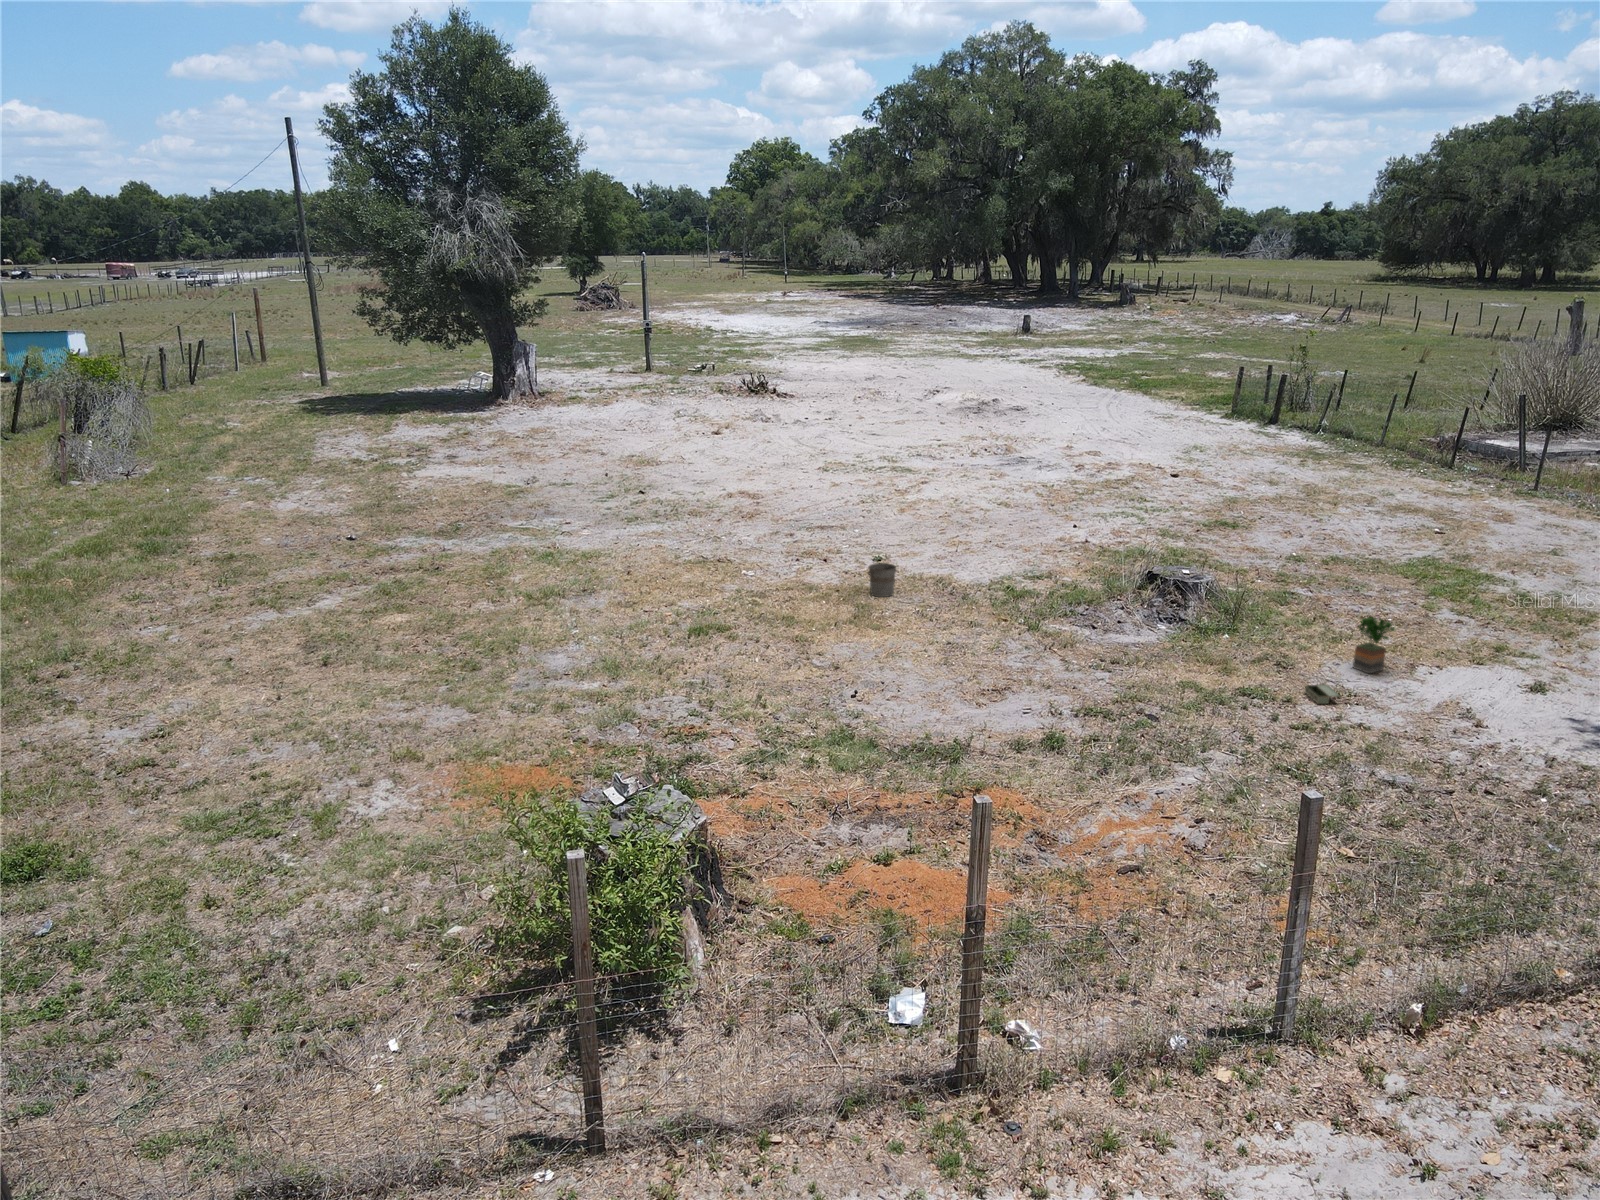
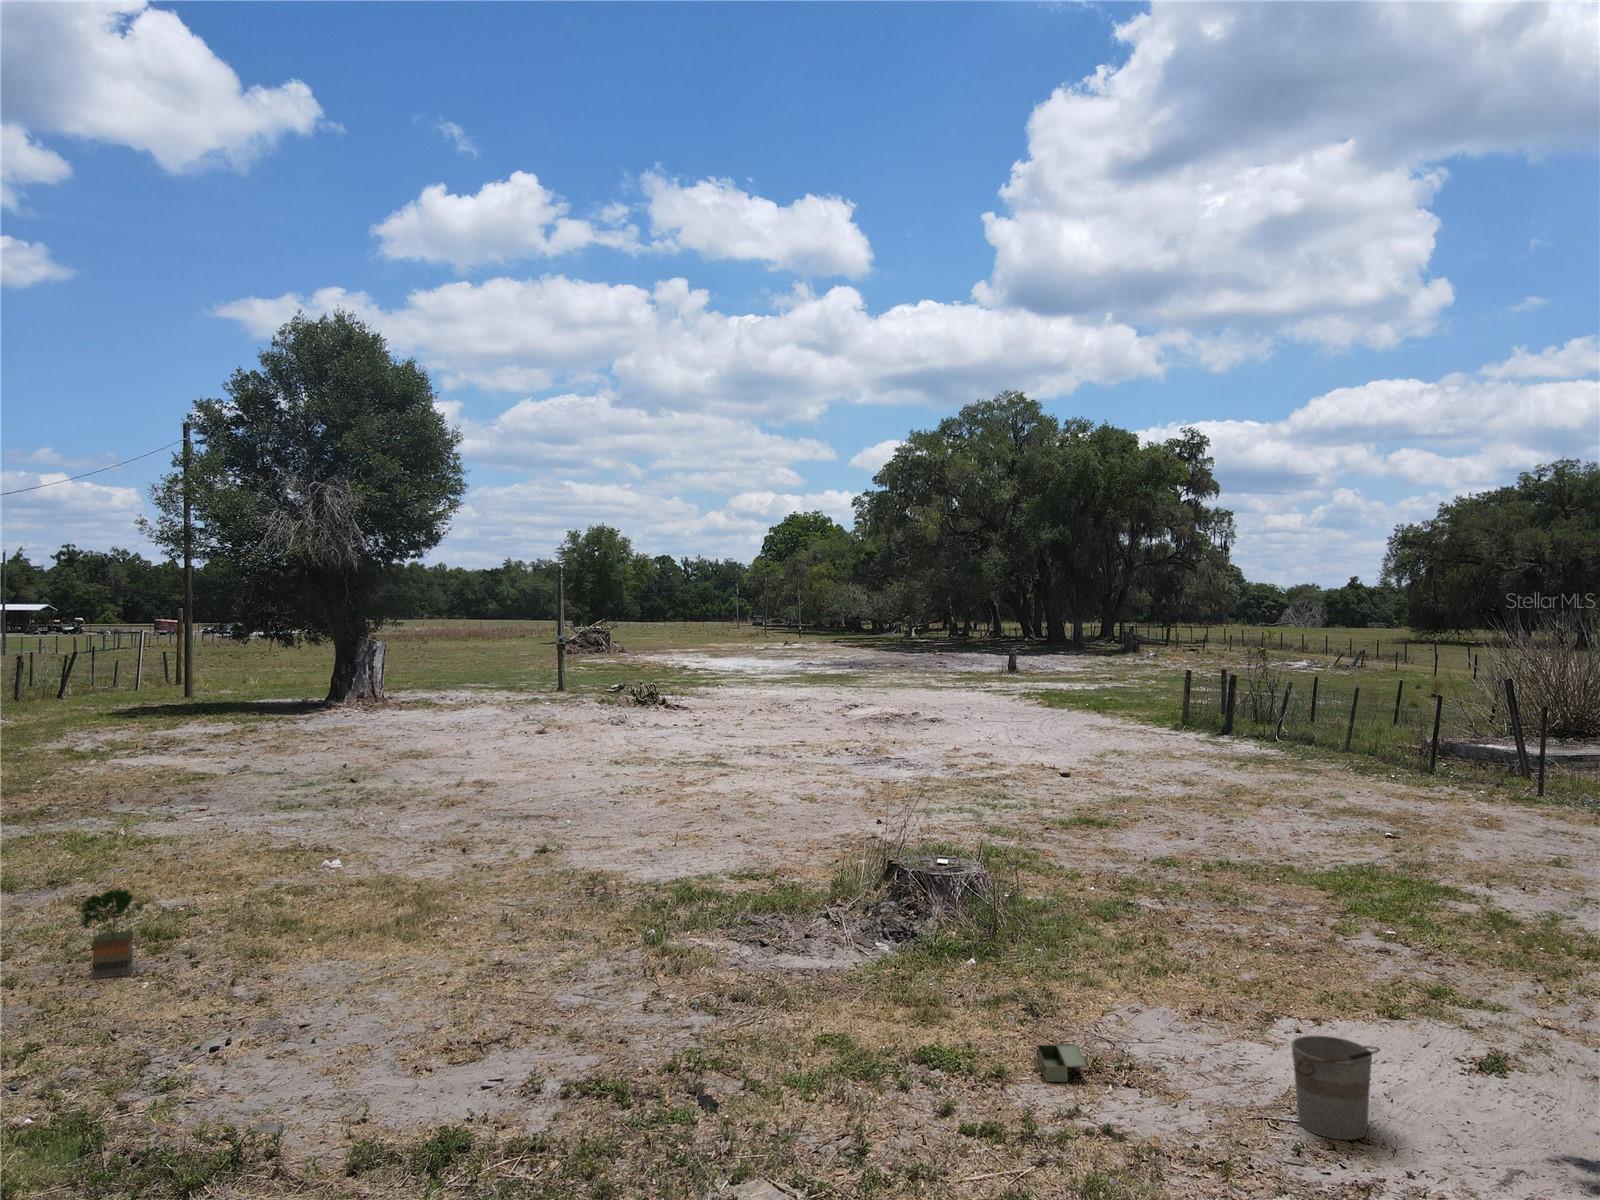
bucket: present [868,563,897,597] -> present [1291,1036,1380,1140]
potted tree: present [1353,617,1395,673] -> present [78,889,144,979]

